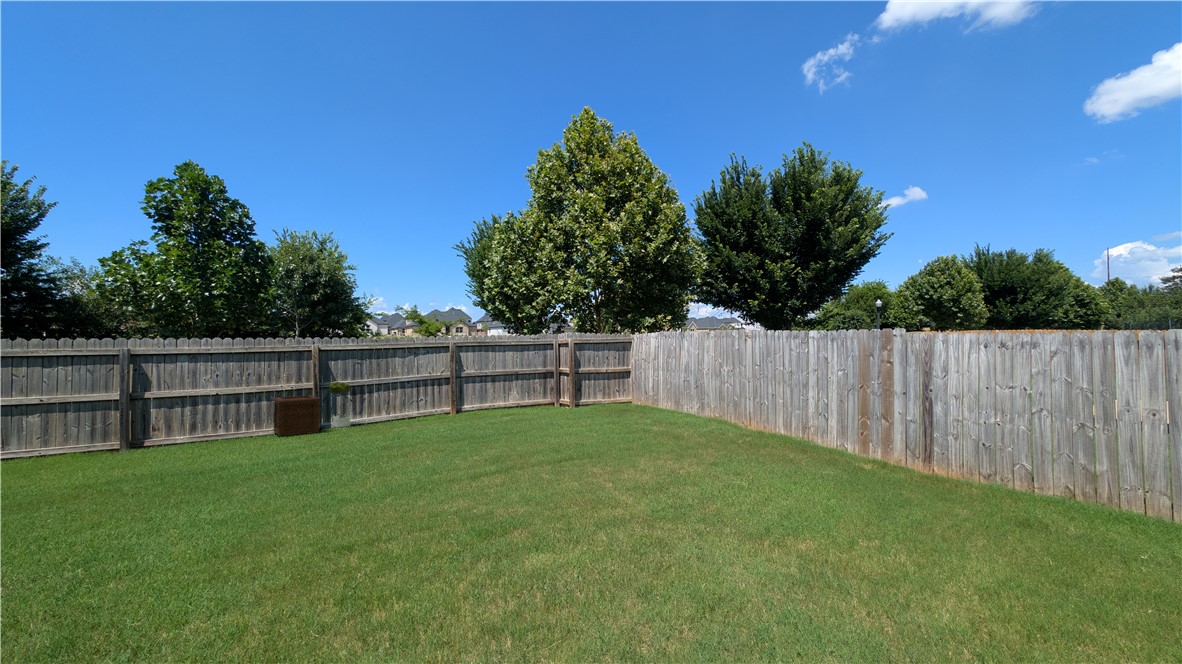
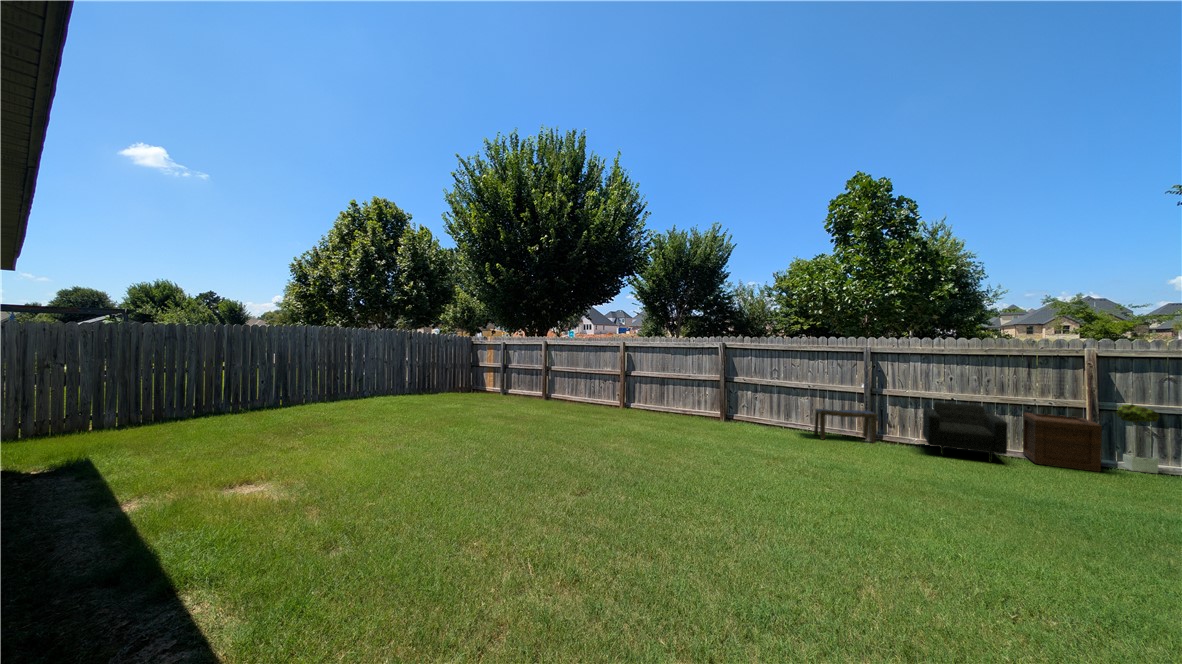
armchair: none [189,396,258,447] -> present [923,402,1008,462]
bench: none [50,418,137,461] -> present [814,409,877,443]

